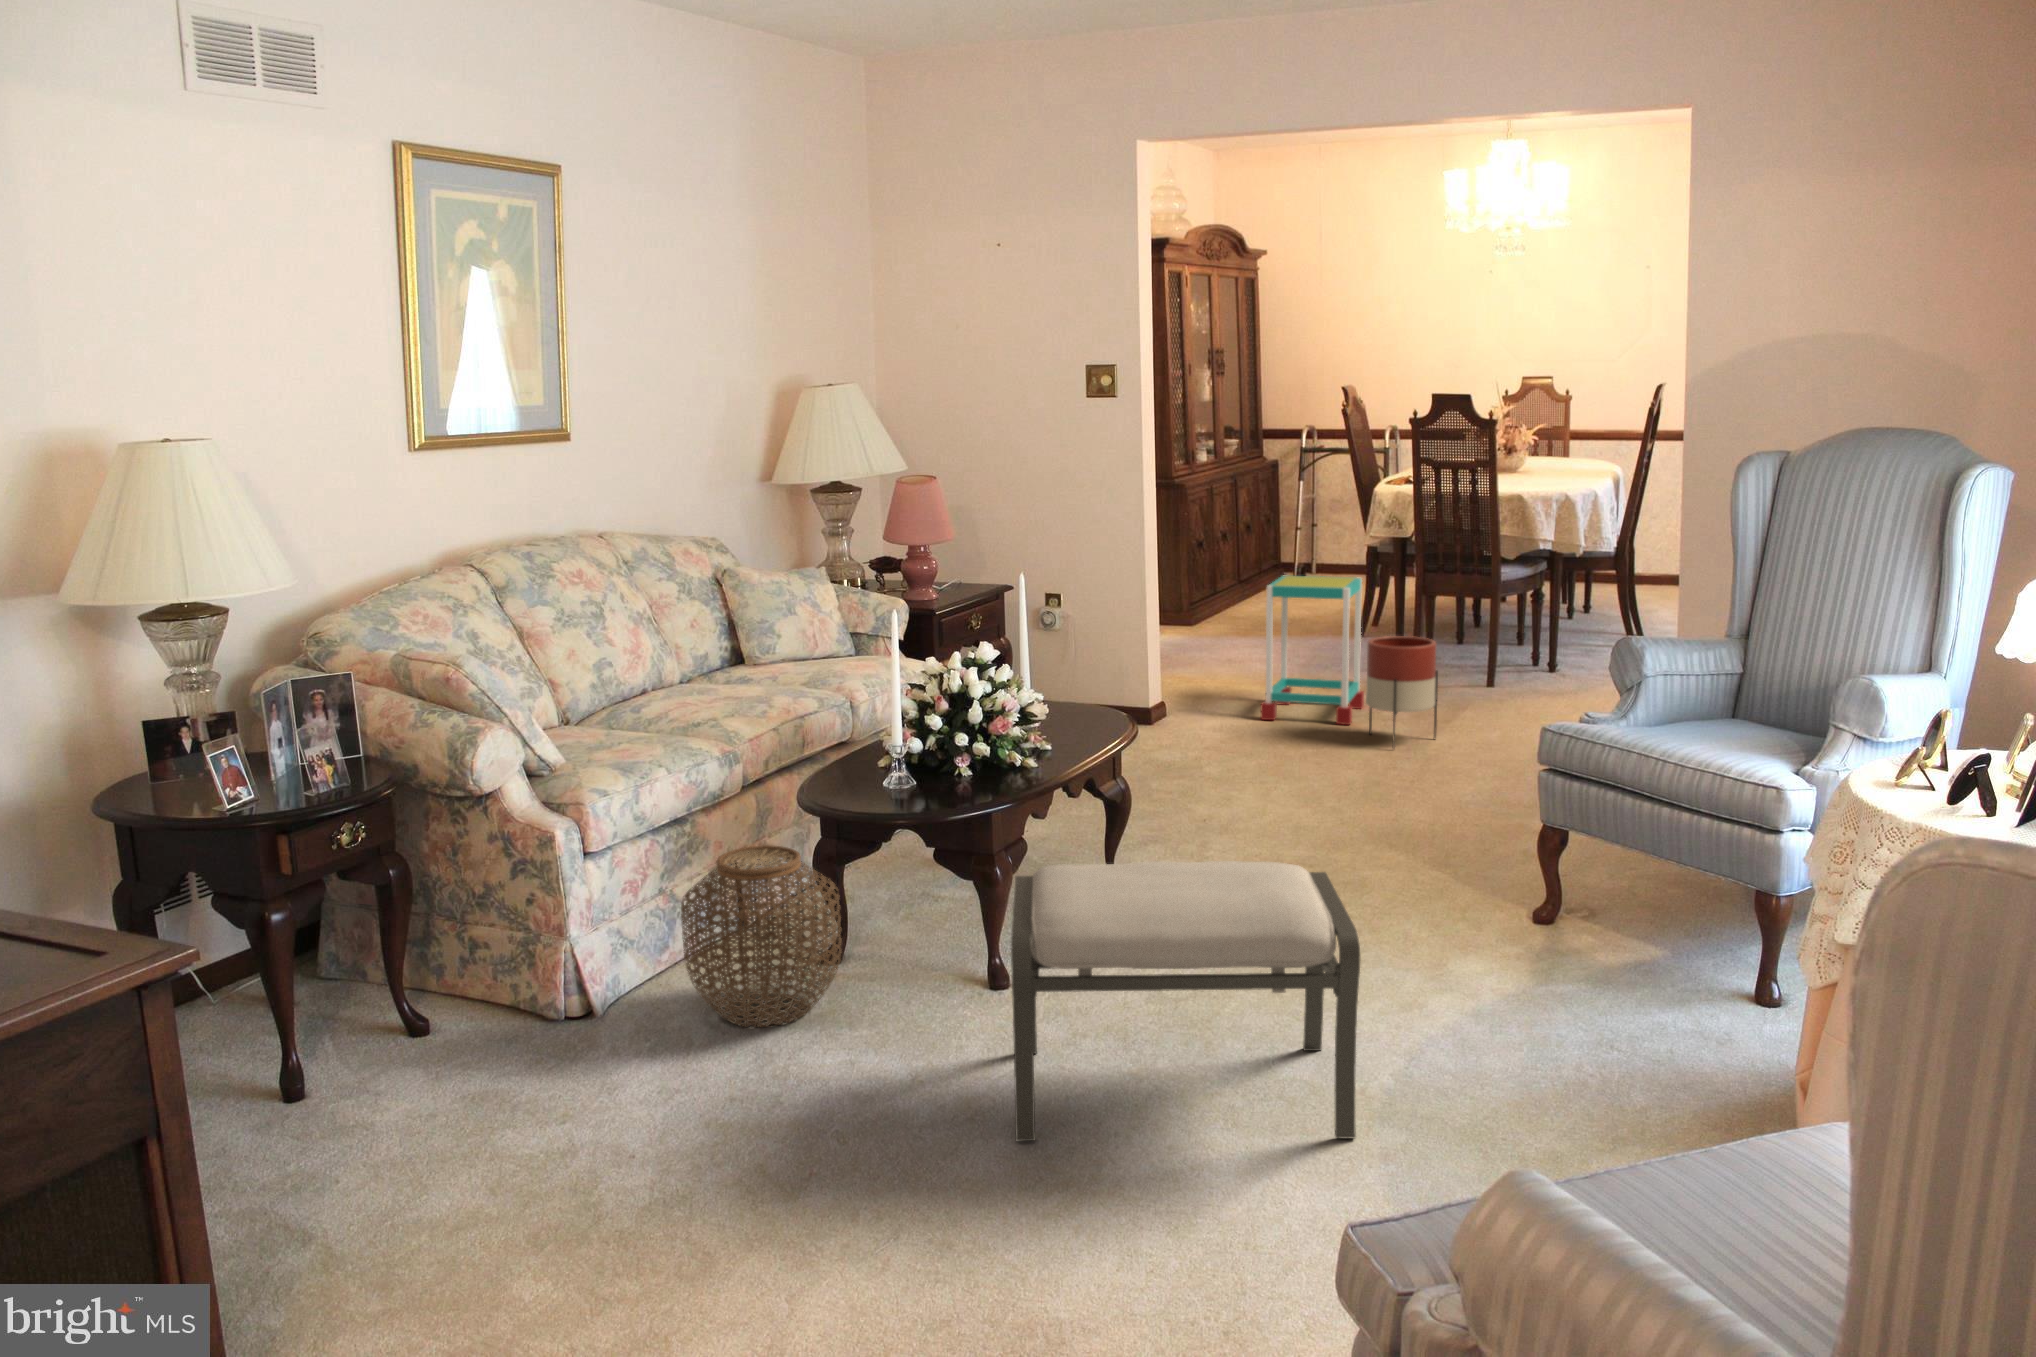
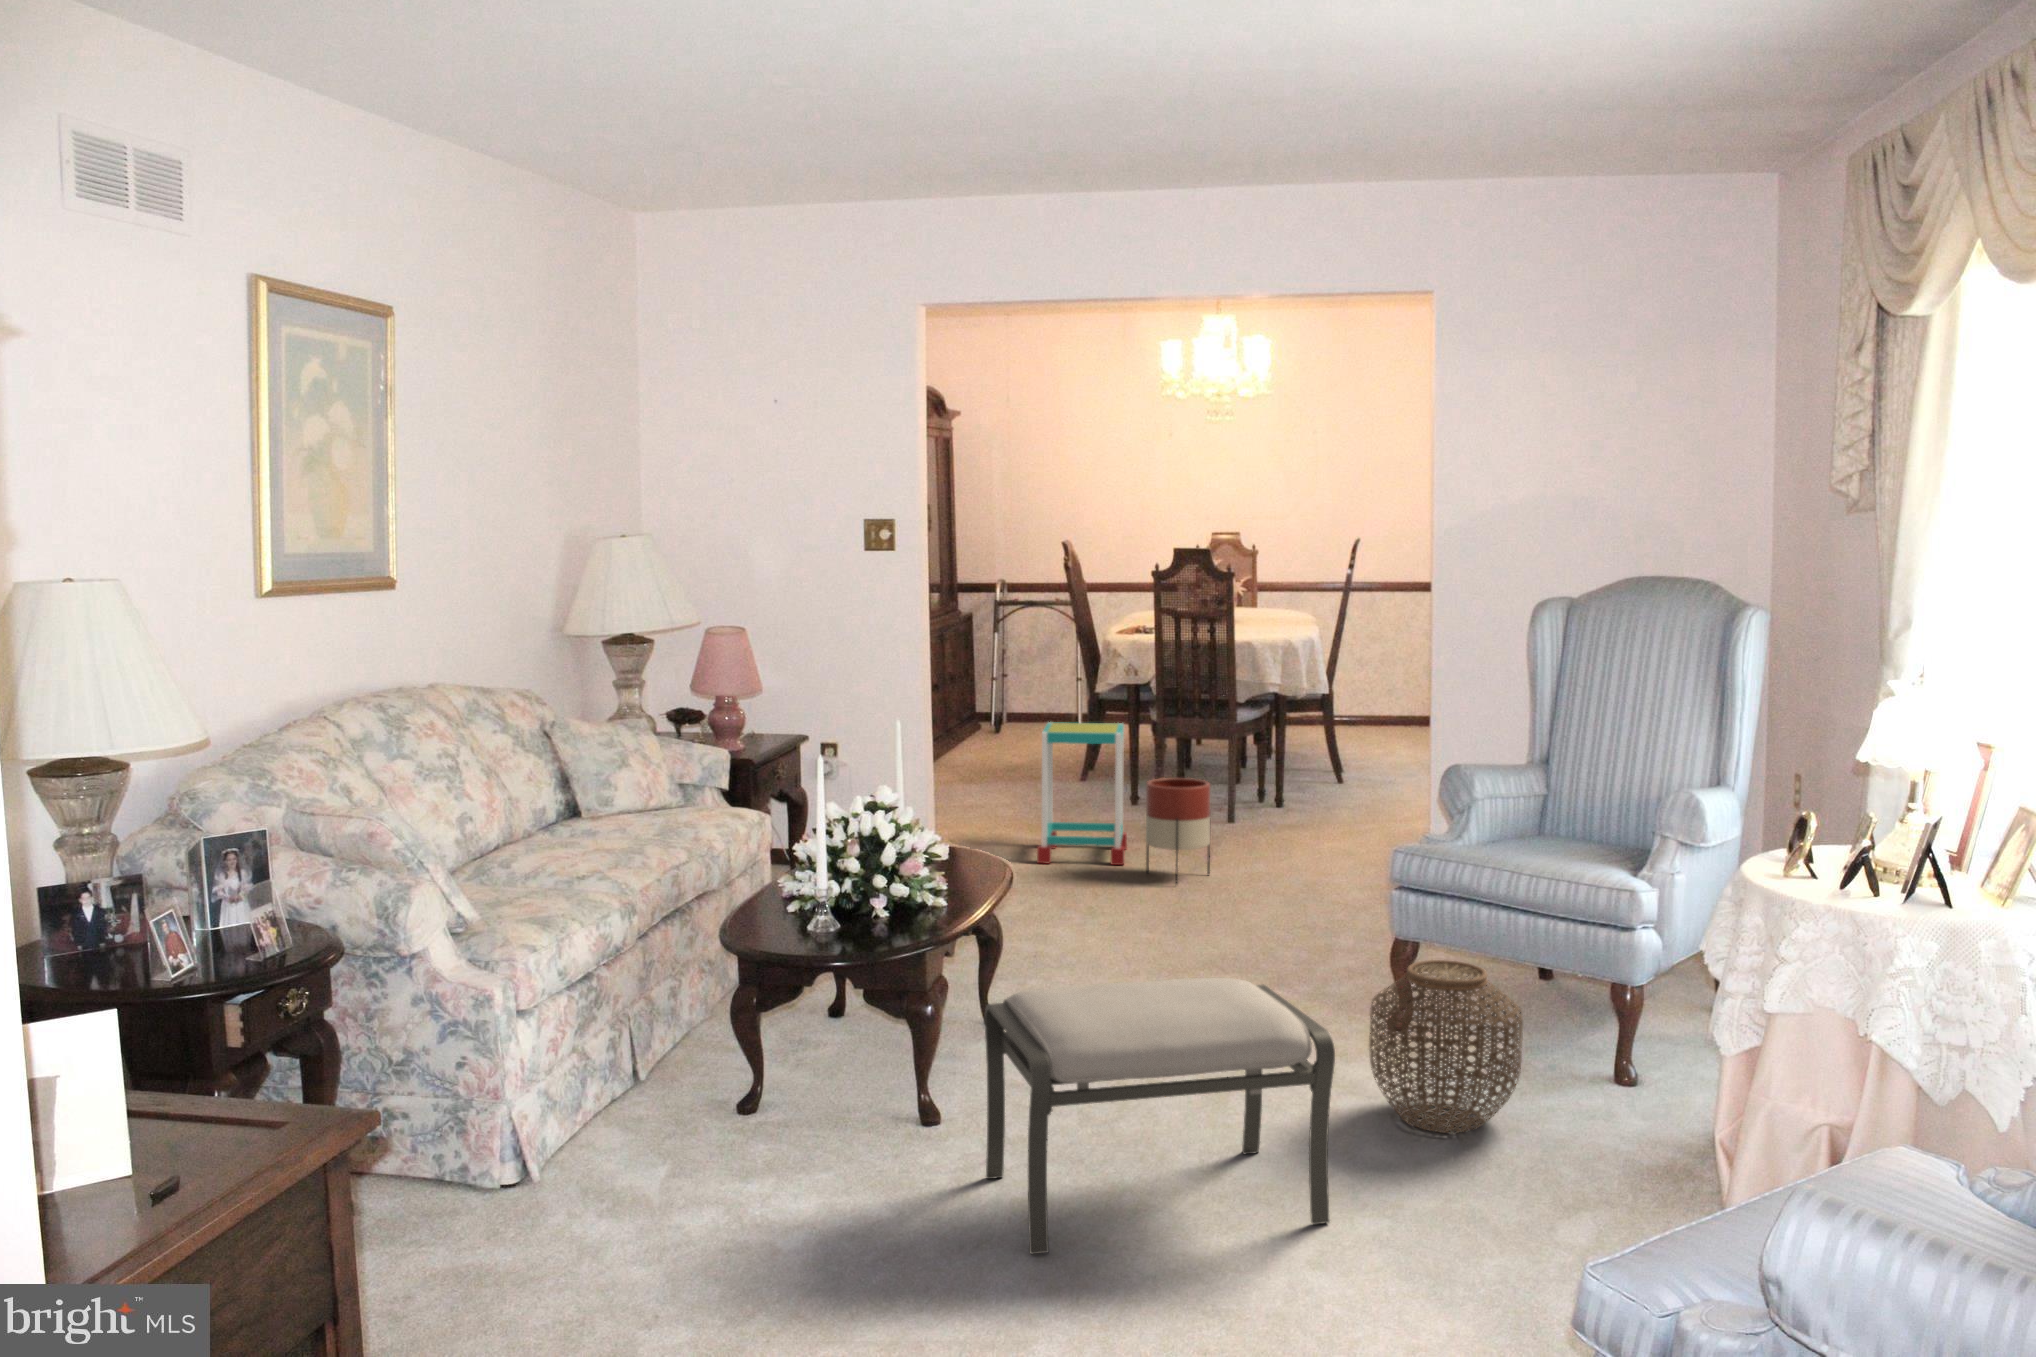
woven basket: present [681,845,842,1027] -> present [1369,960,1523,1133]

